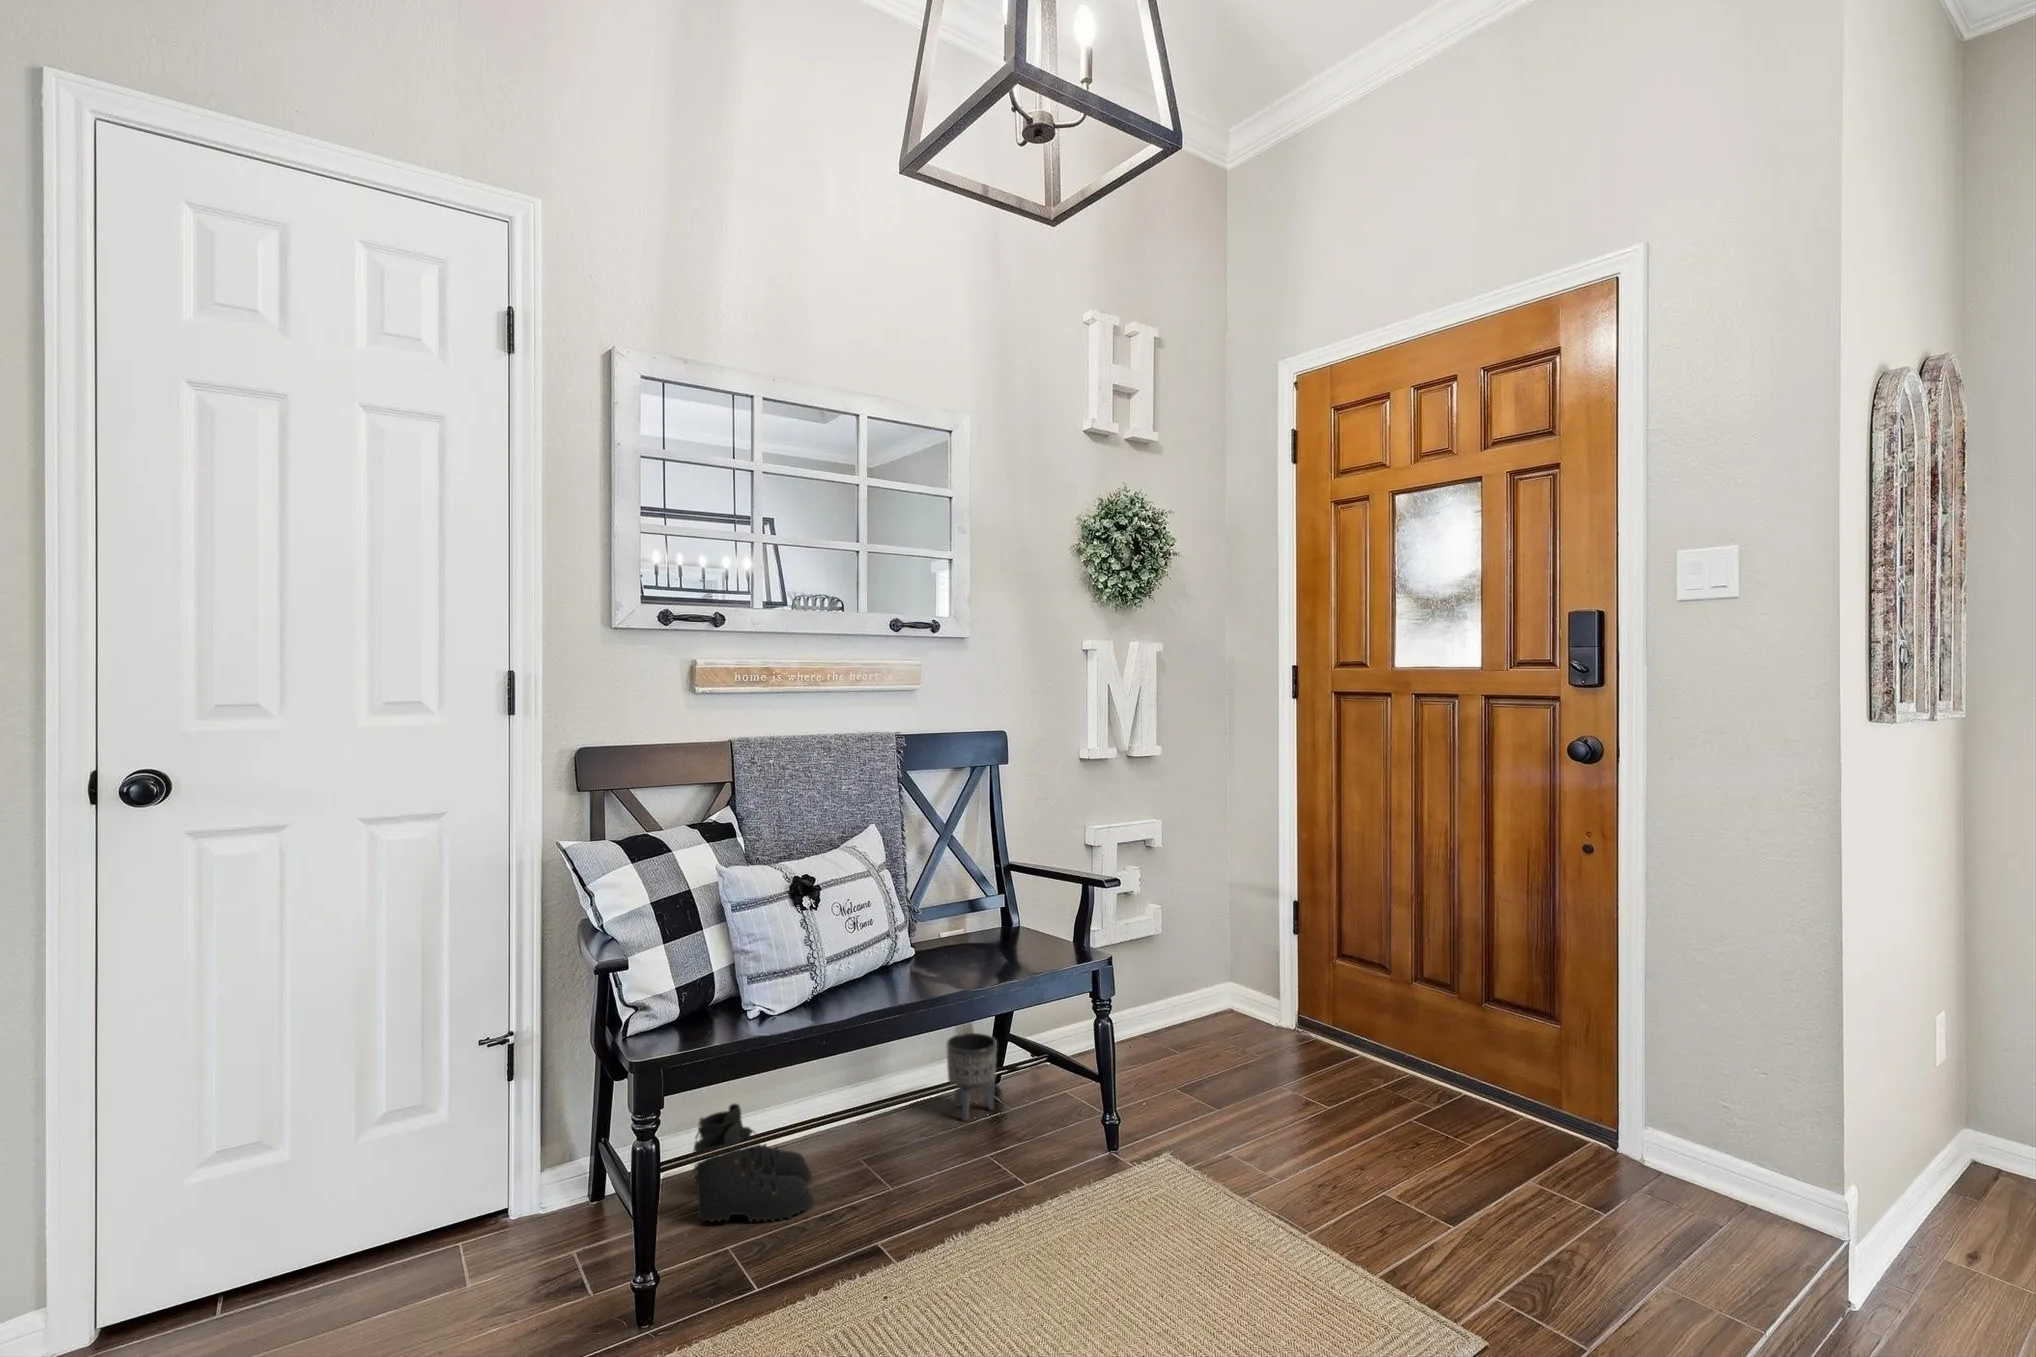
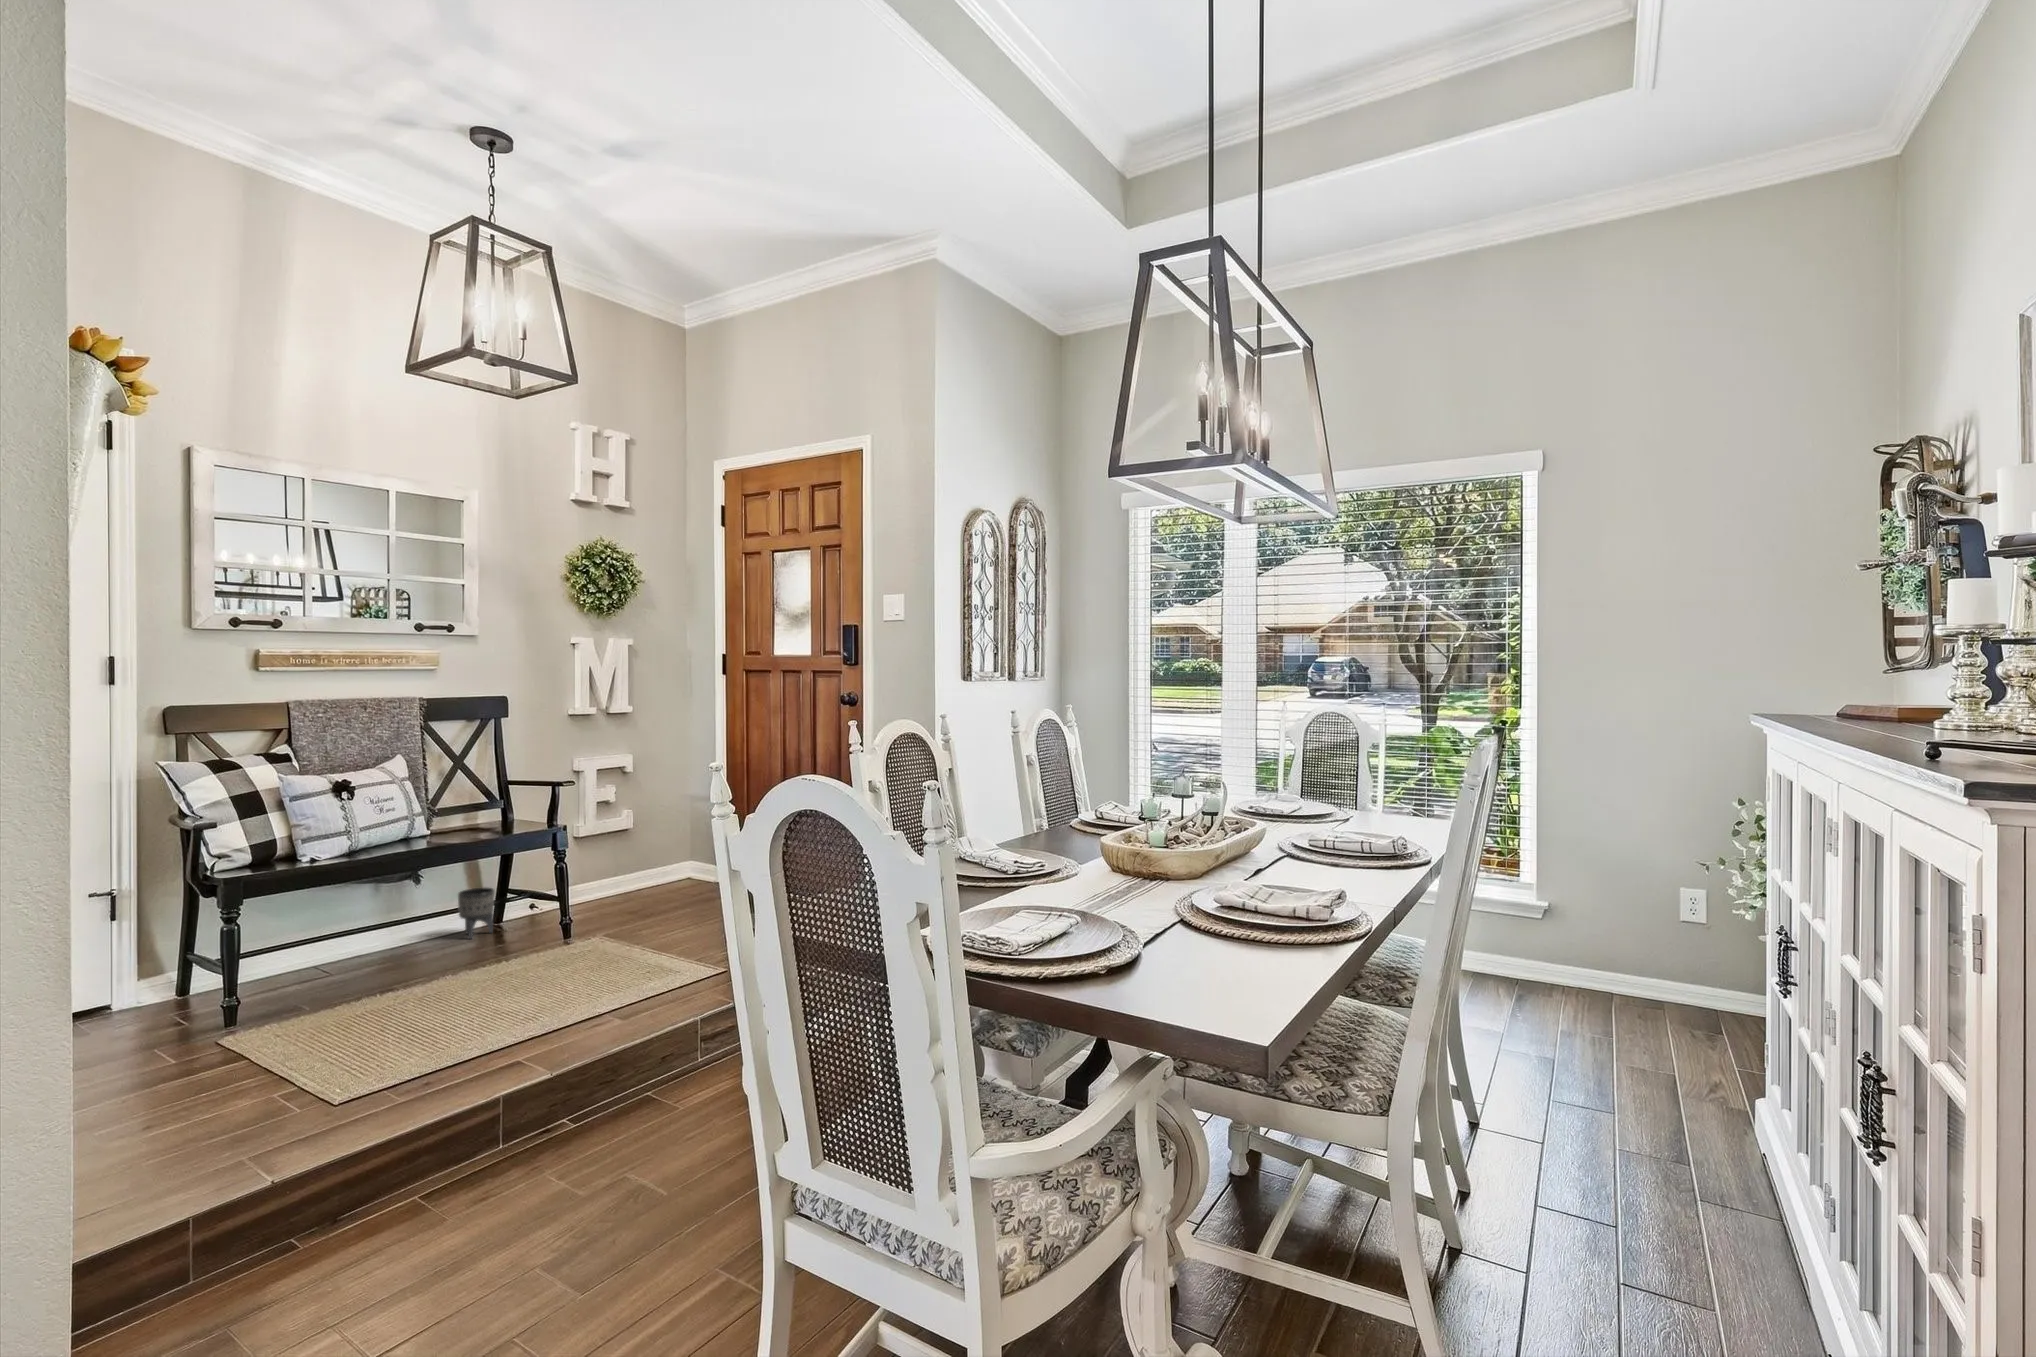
boots: present [690,1104,813,1222] -> none [258,928,352,993]

